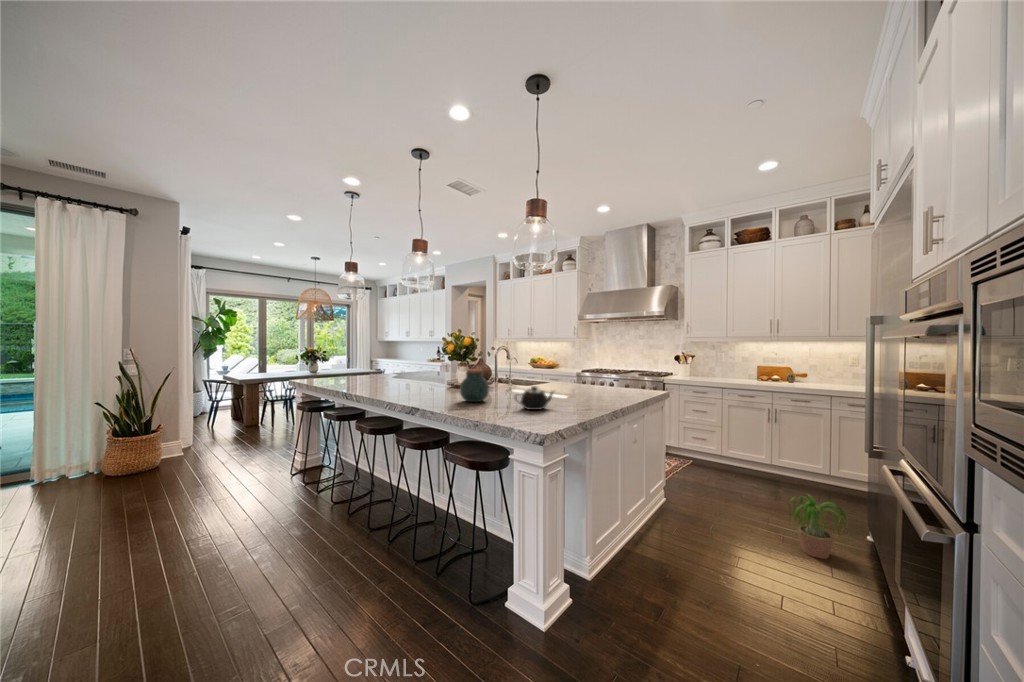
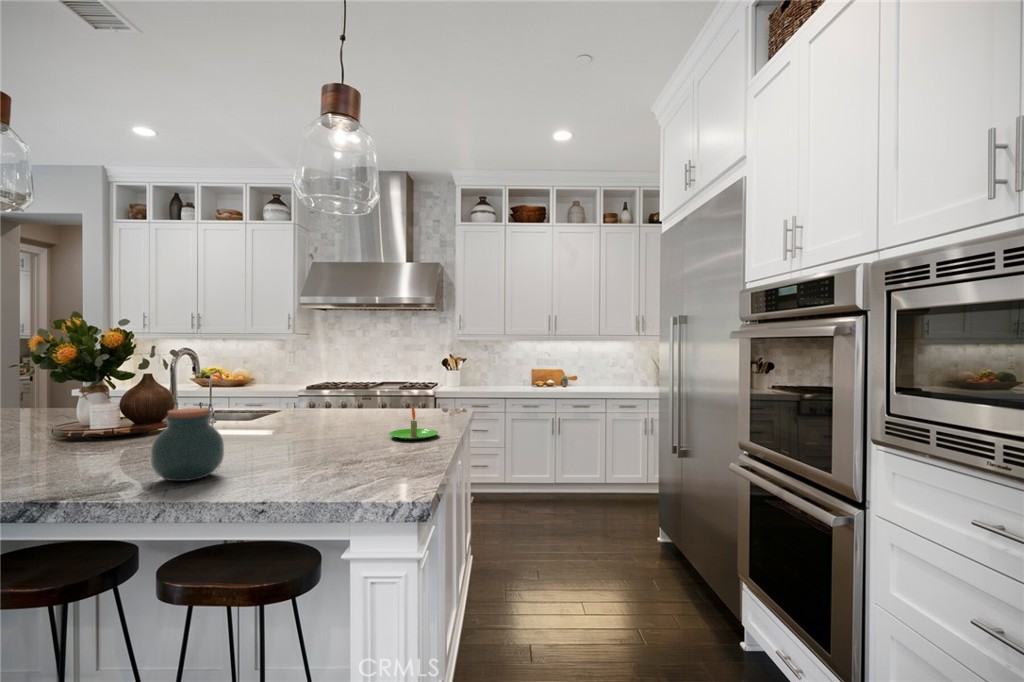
candle: none [583,378,614,400] -> present [389,406,438,440]
teapot: present [515,386,553,410] -> none [308,432,377,479]
potted plant: present [788,494,848,559] -> none [604,515,671,584]

